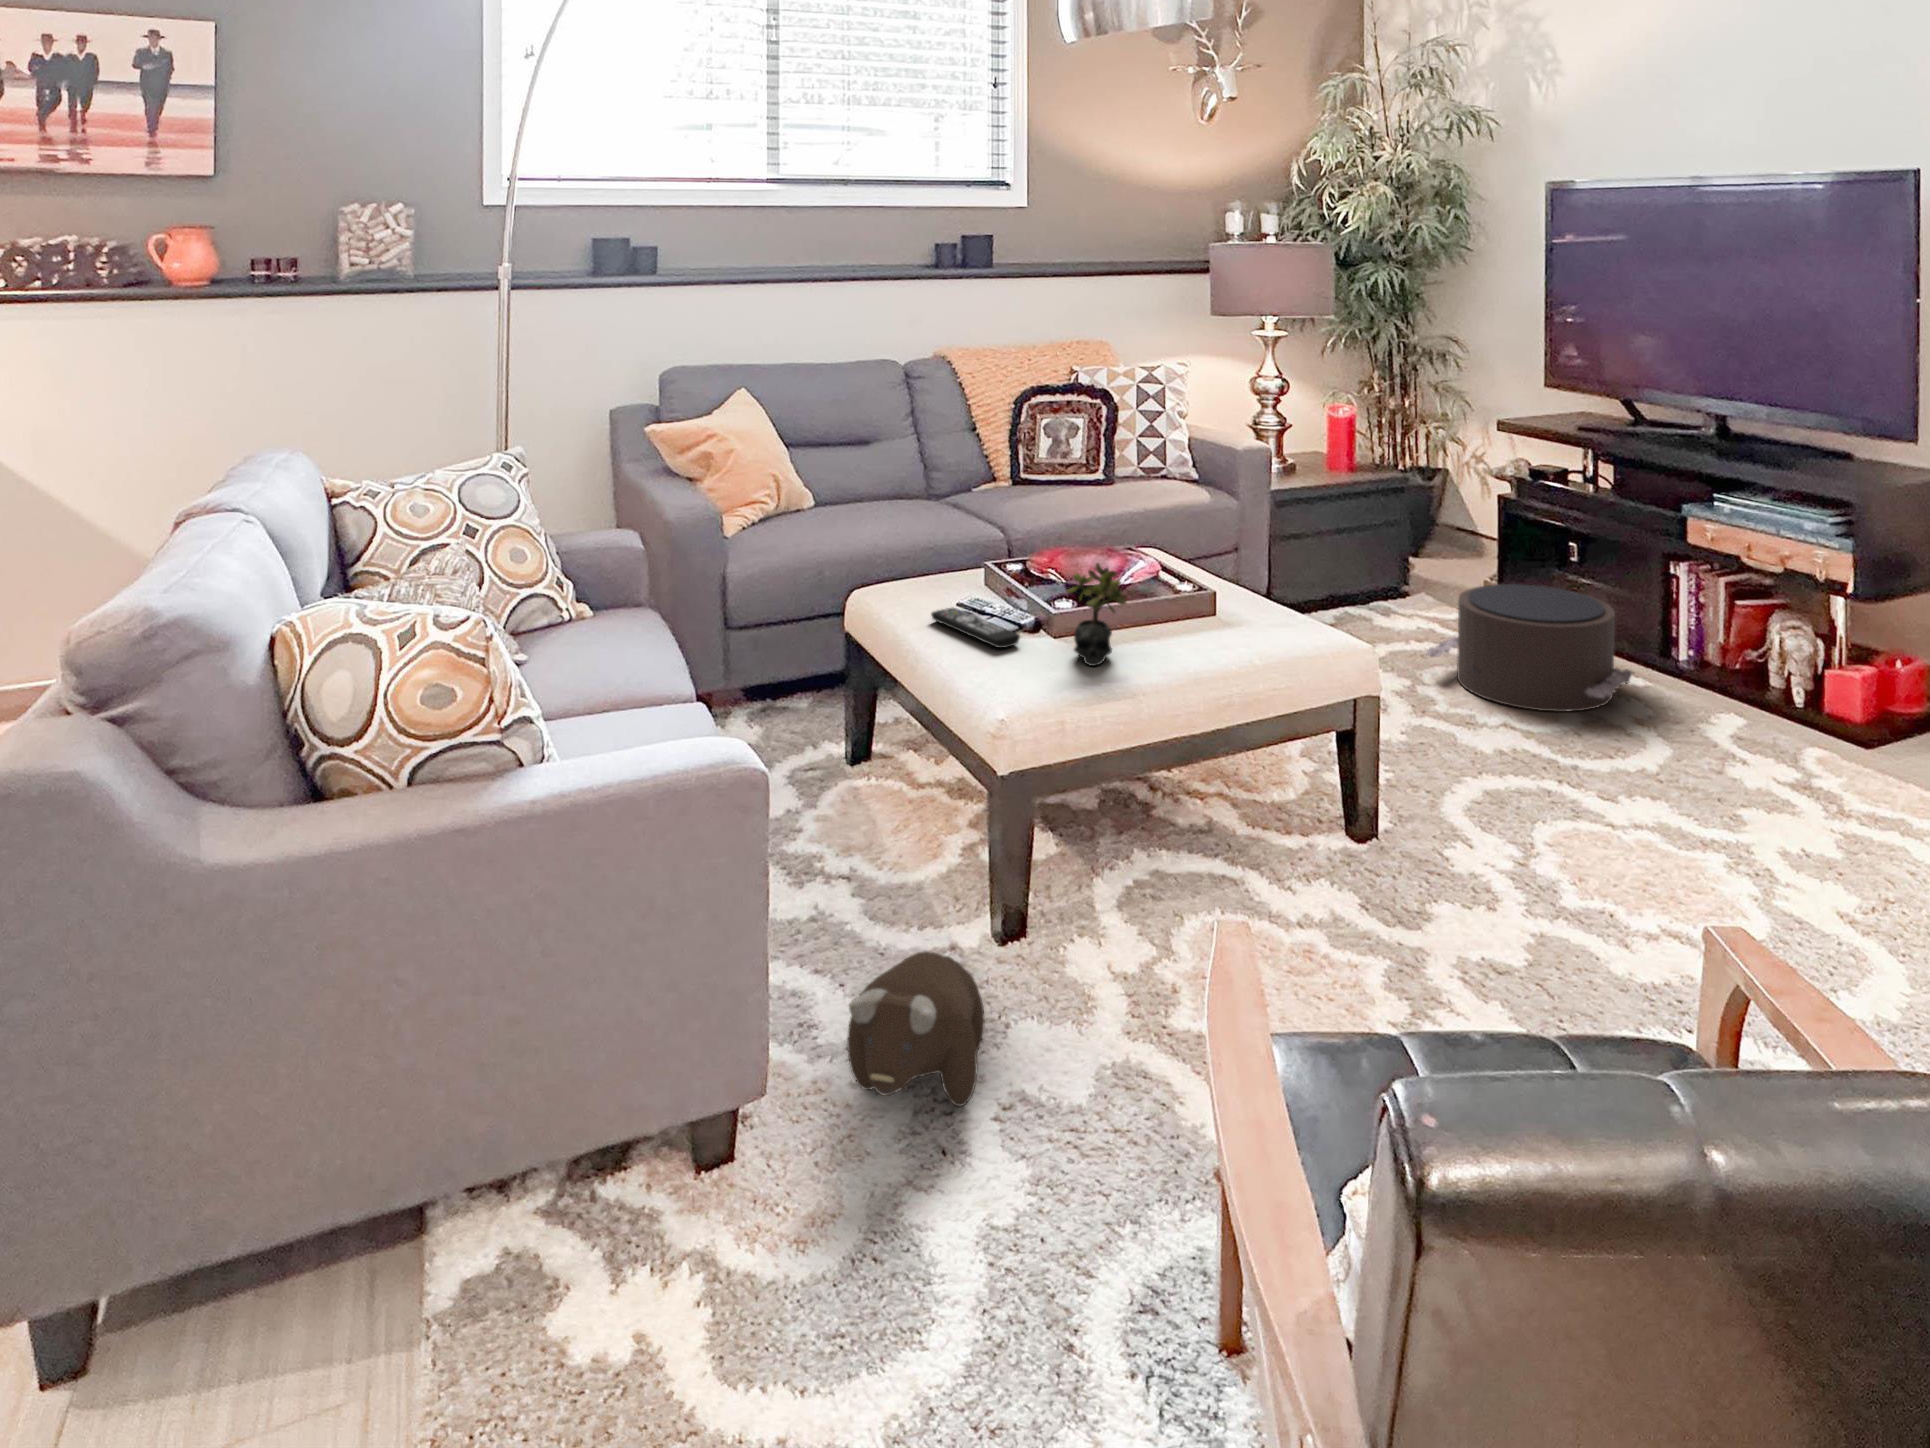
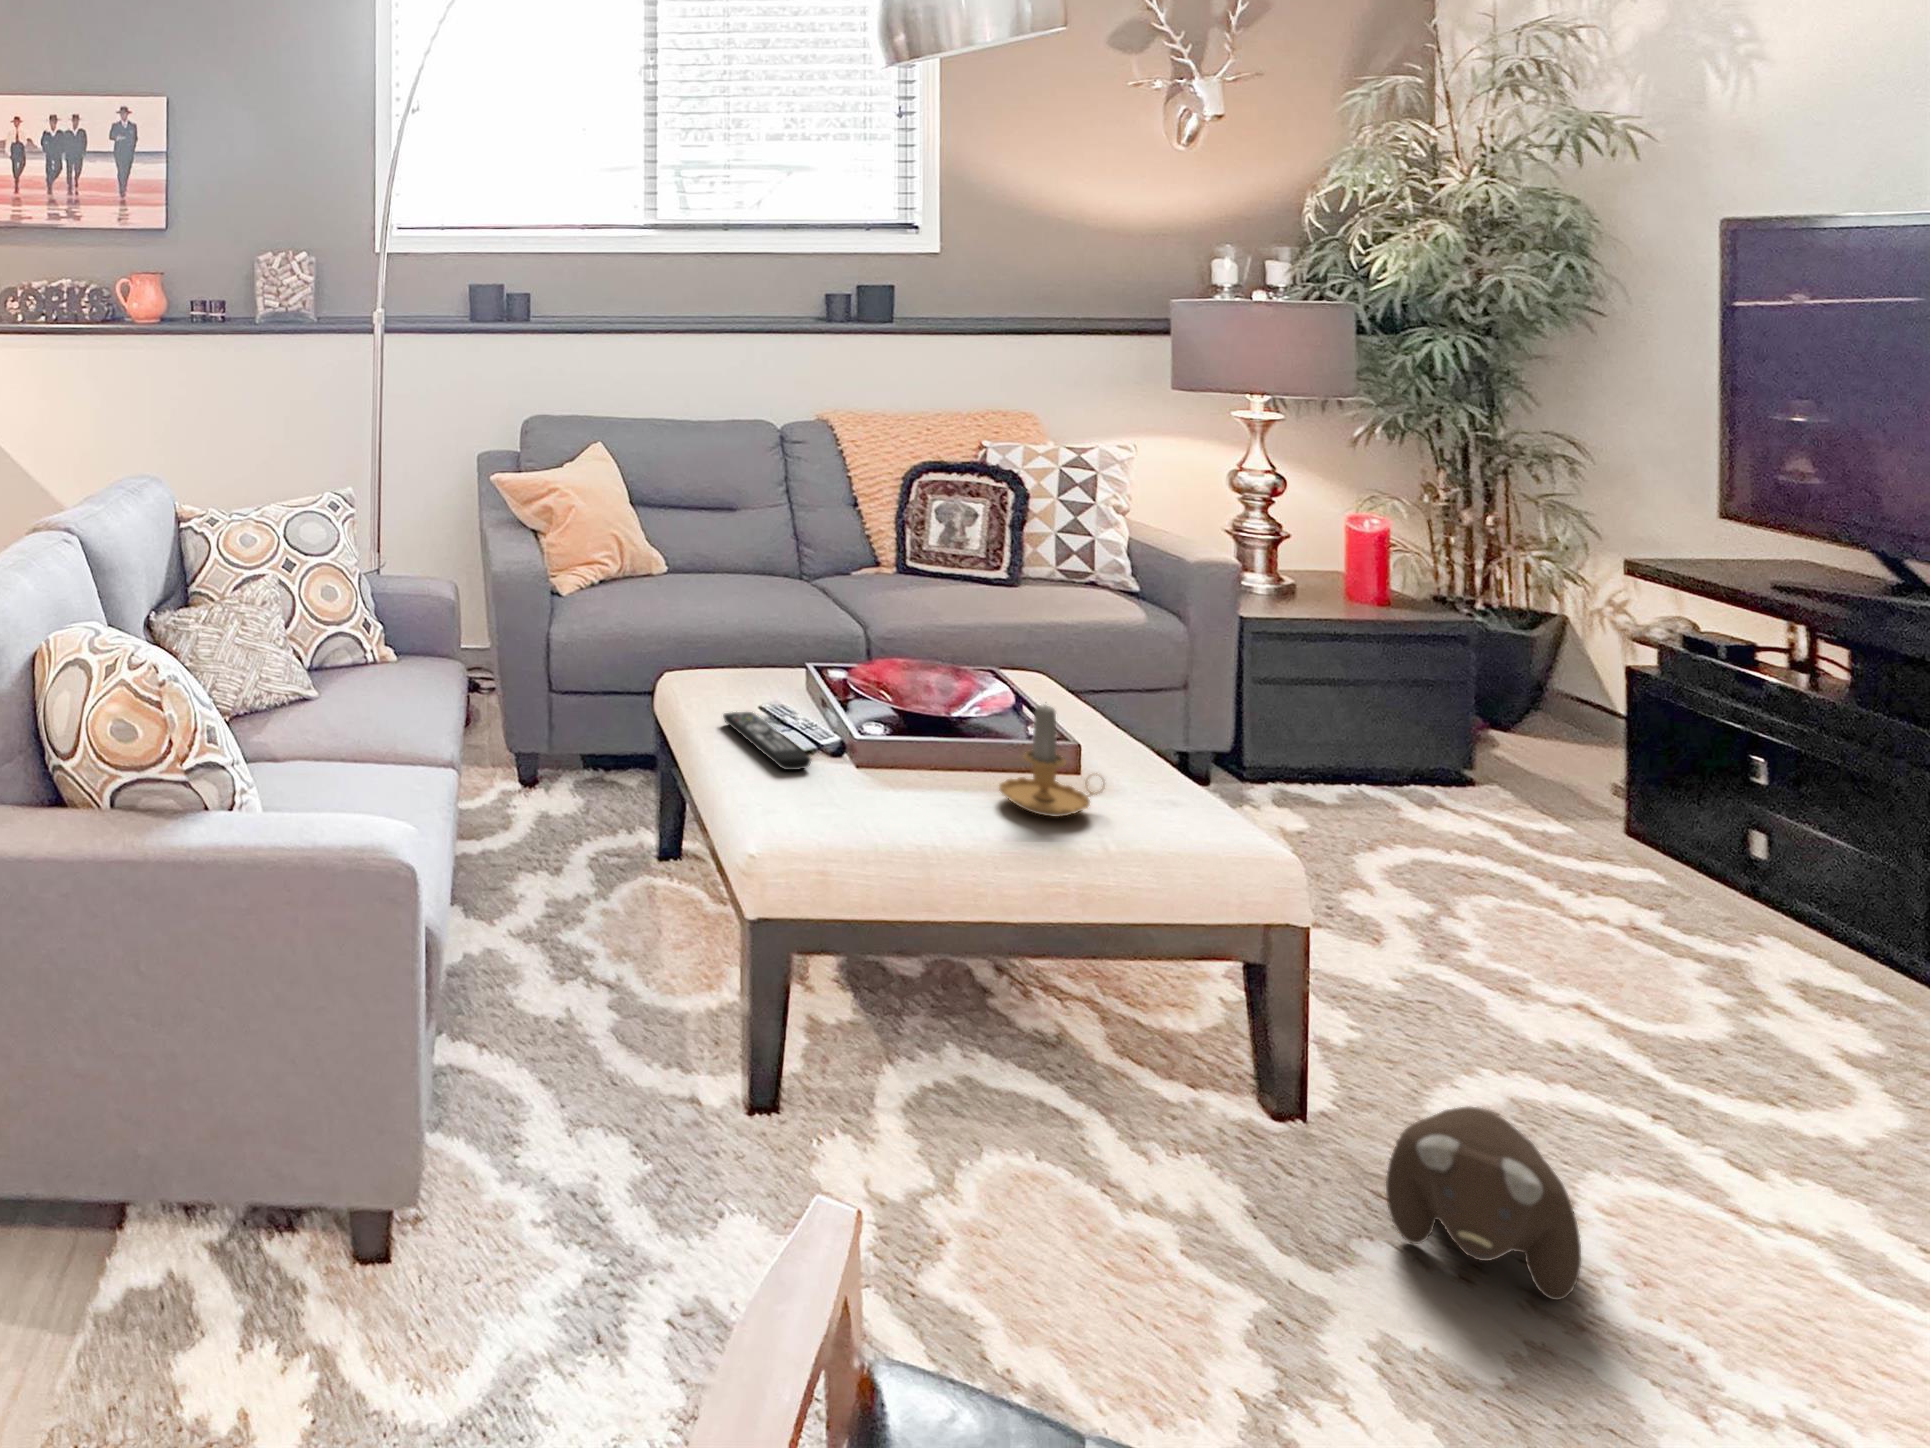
candle: none [1169,556,1243,647] -> present [999,705,1097,816]
succulent plant: present [1066,564,1127,666] -> none [859,690,935,813]
pouf: present [1425,584,1633,712] -> none [1459,795,1852,1014]
plush toy: present [847,951,985,1106] -> present [1386,1107,1581,1300]

